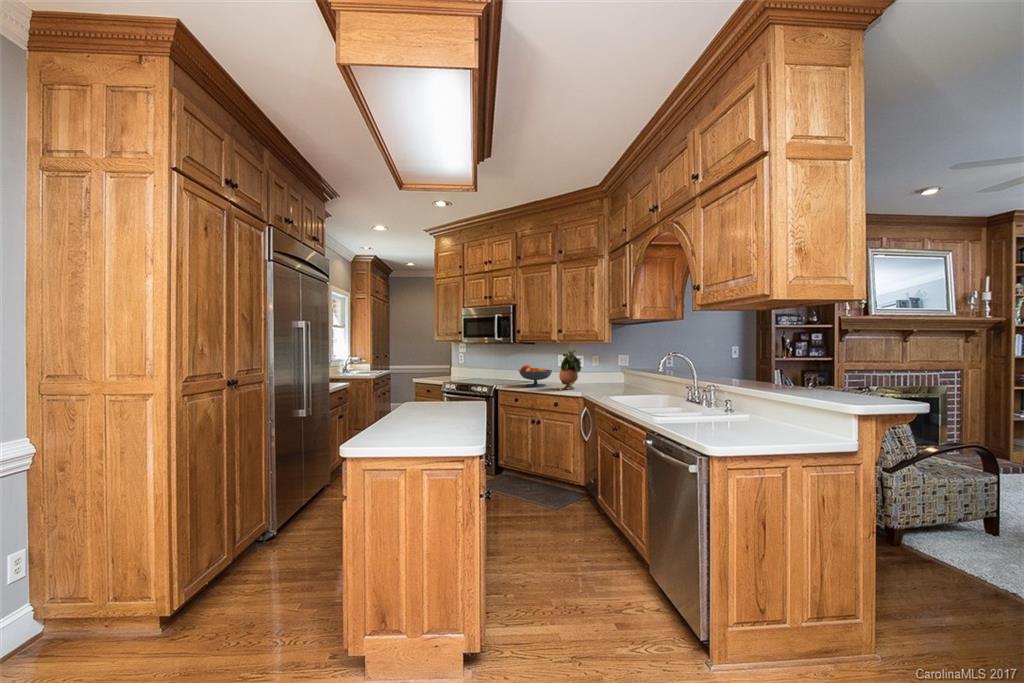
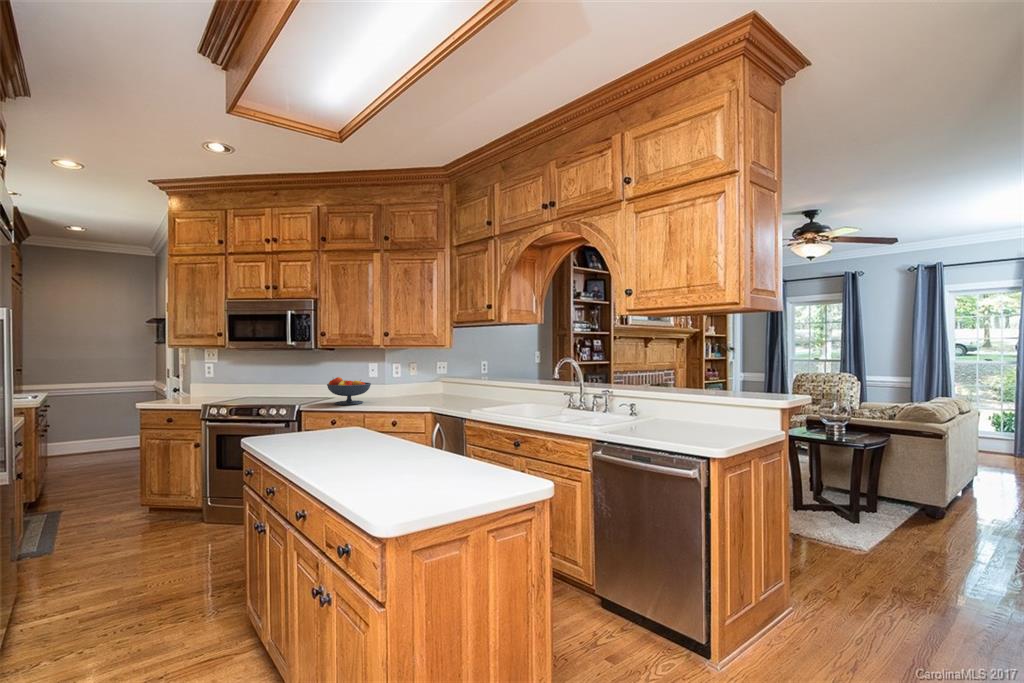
potted plant: present [559,350,581,389] -> none [388,357,416,405]

